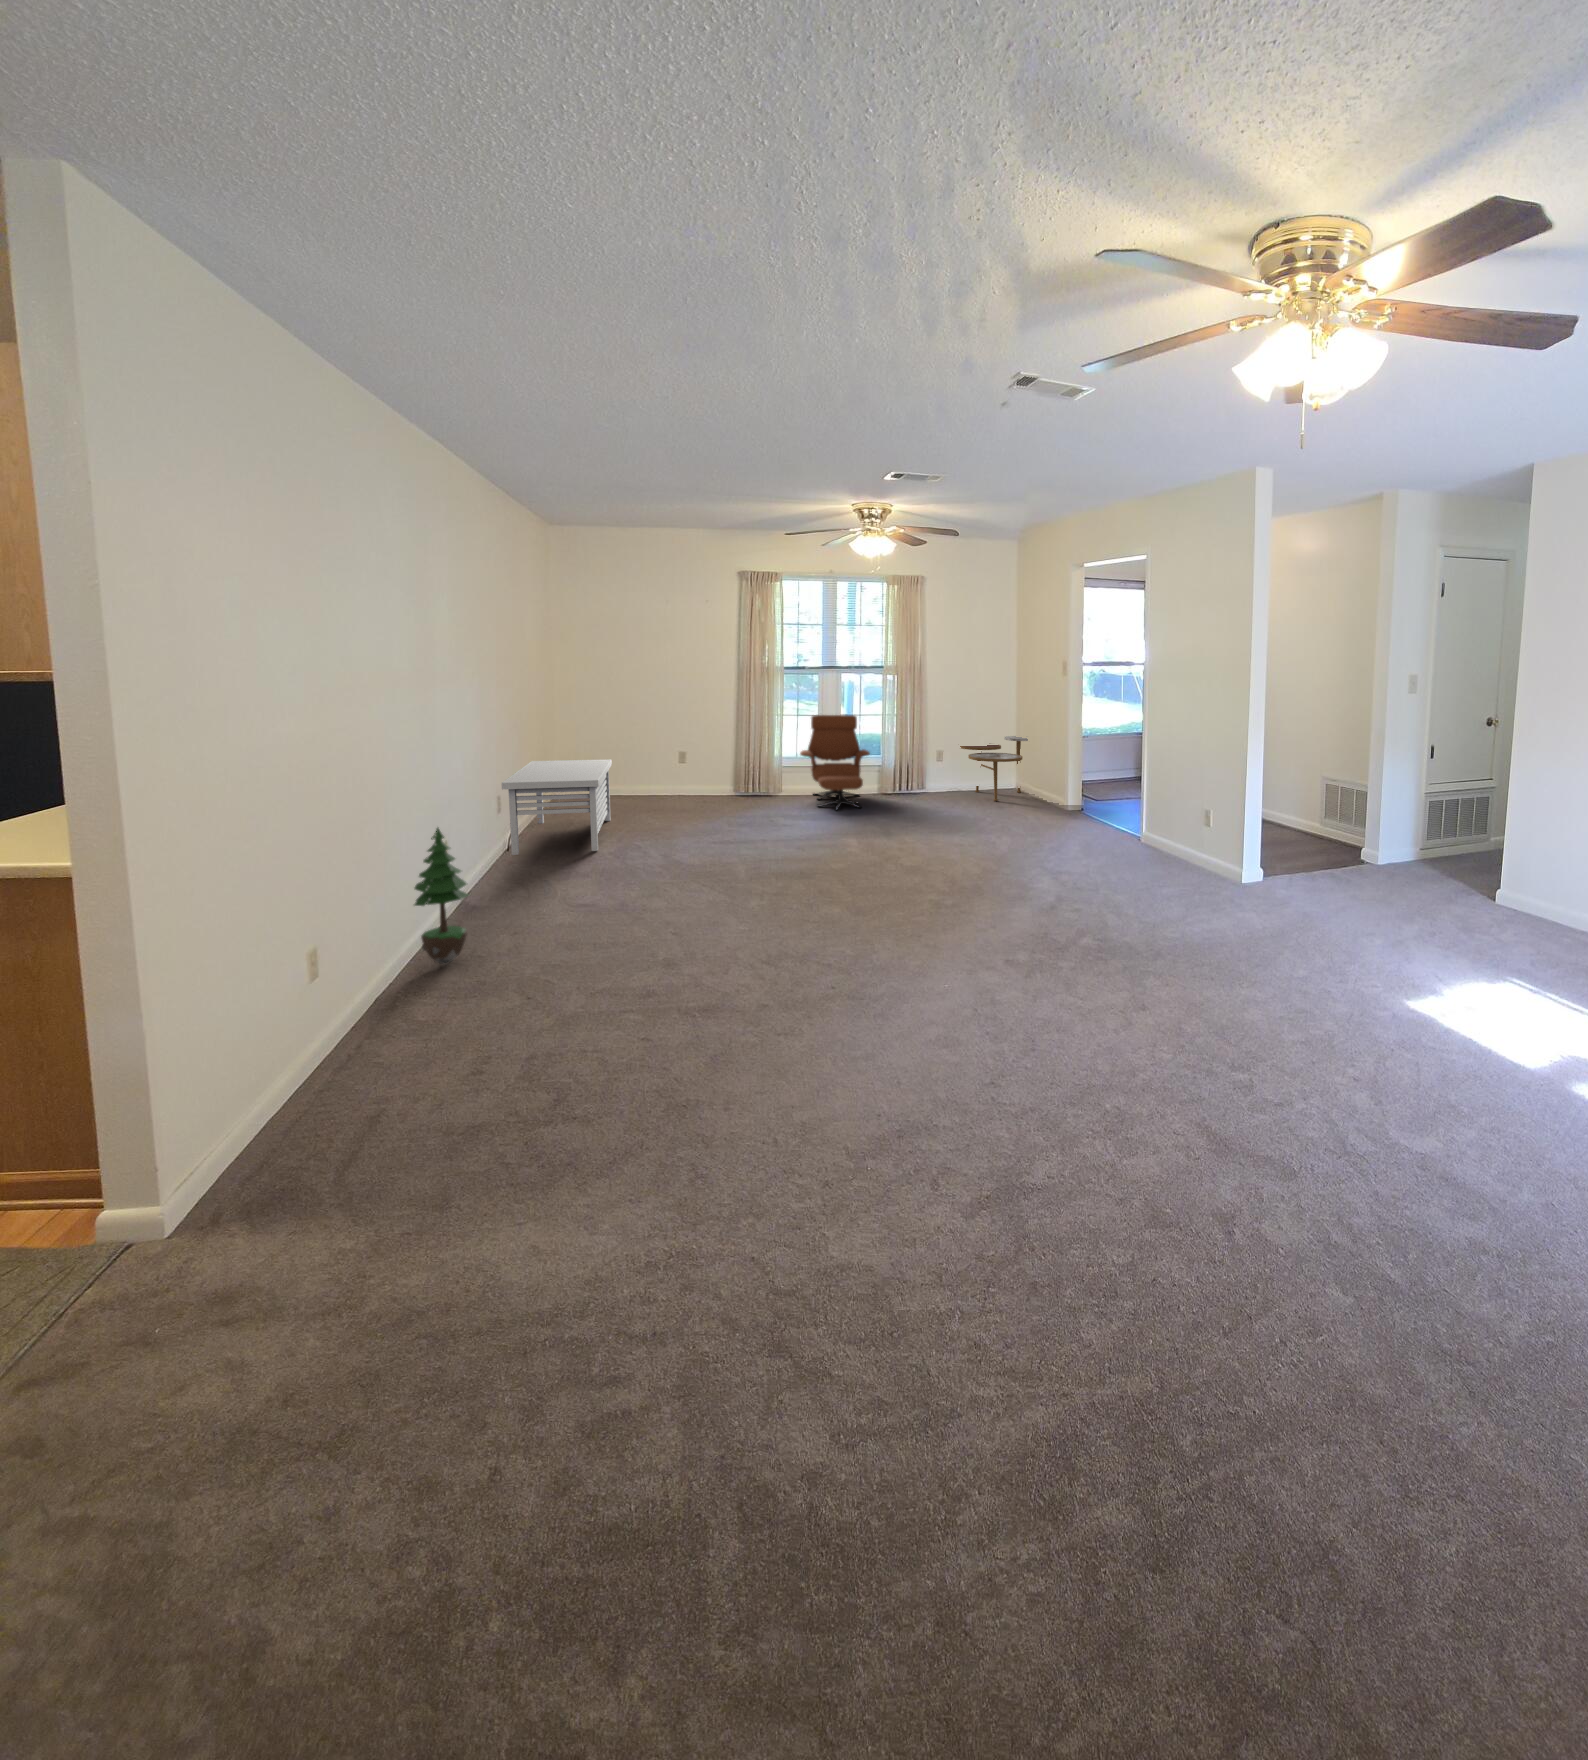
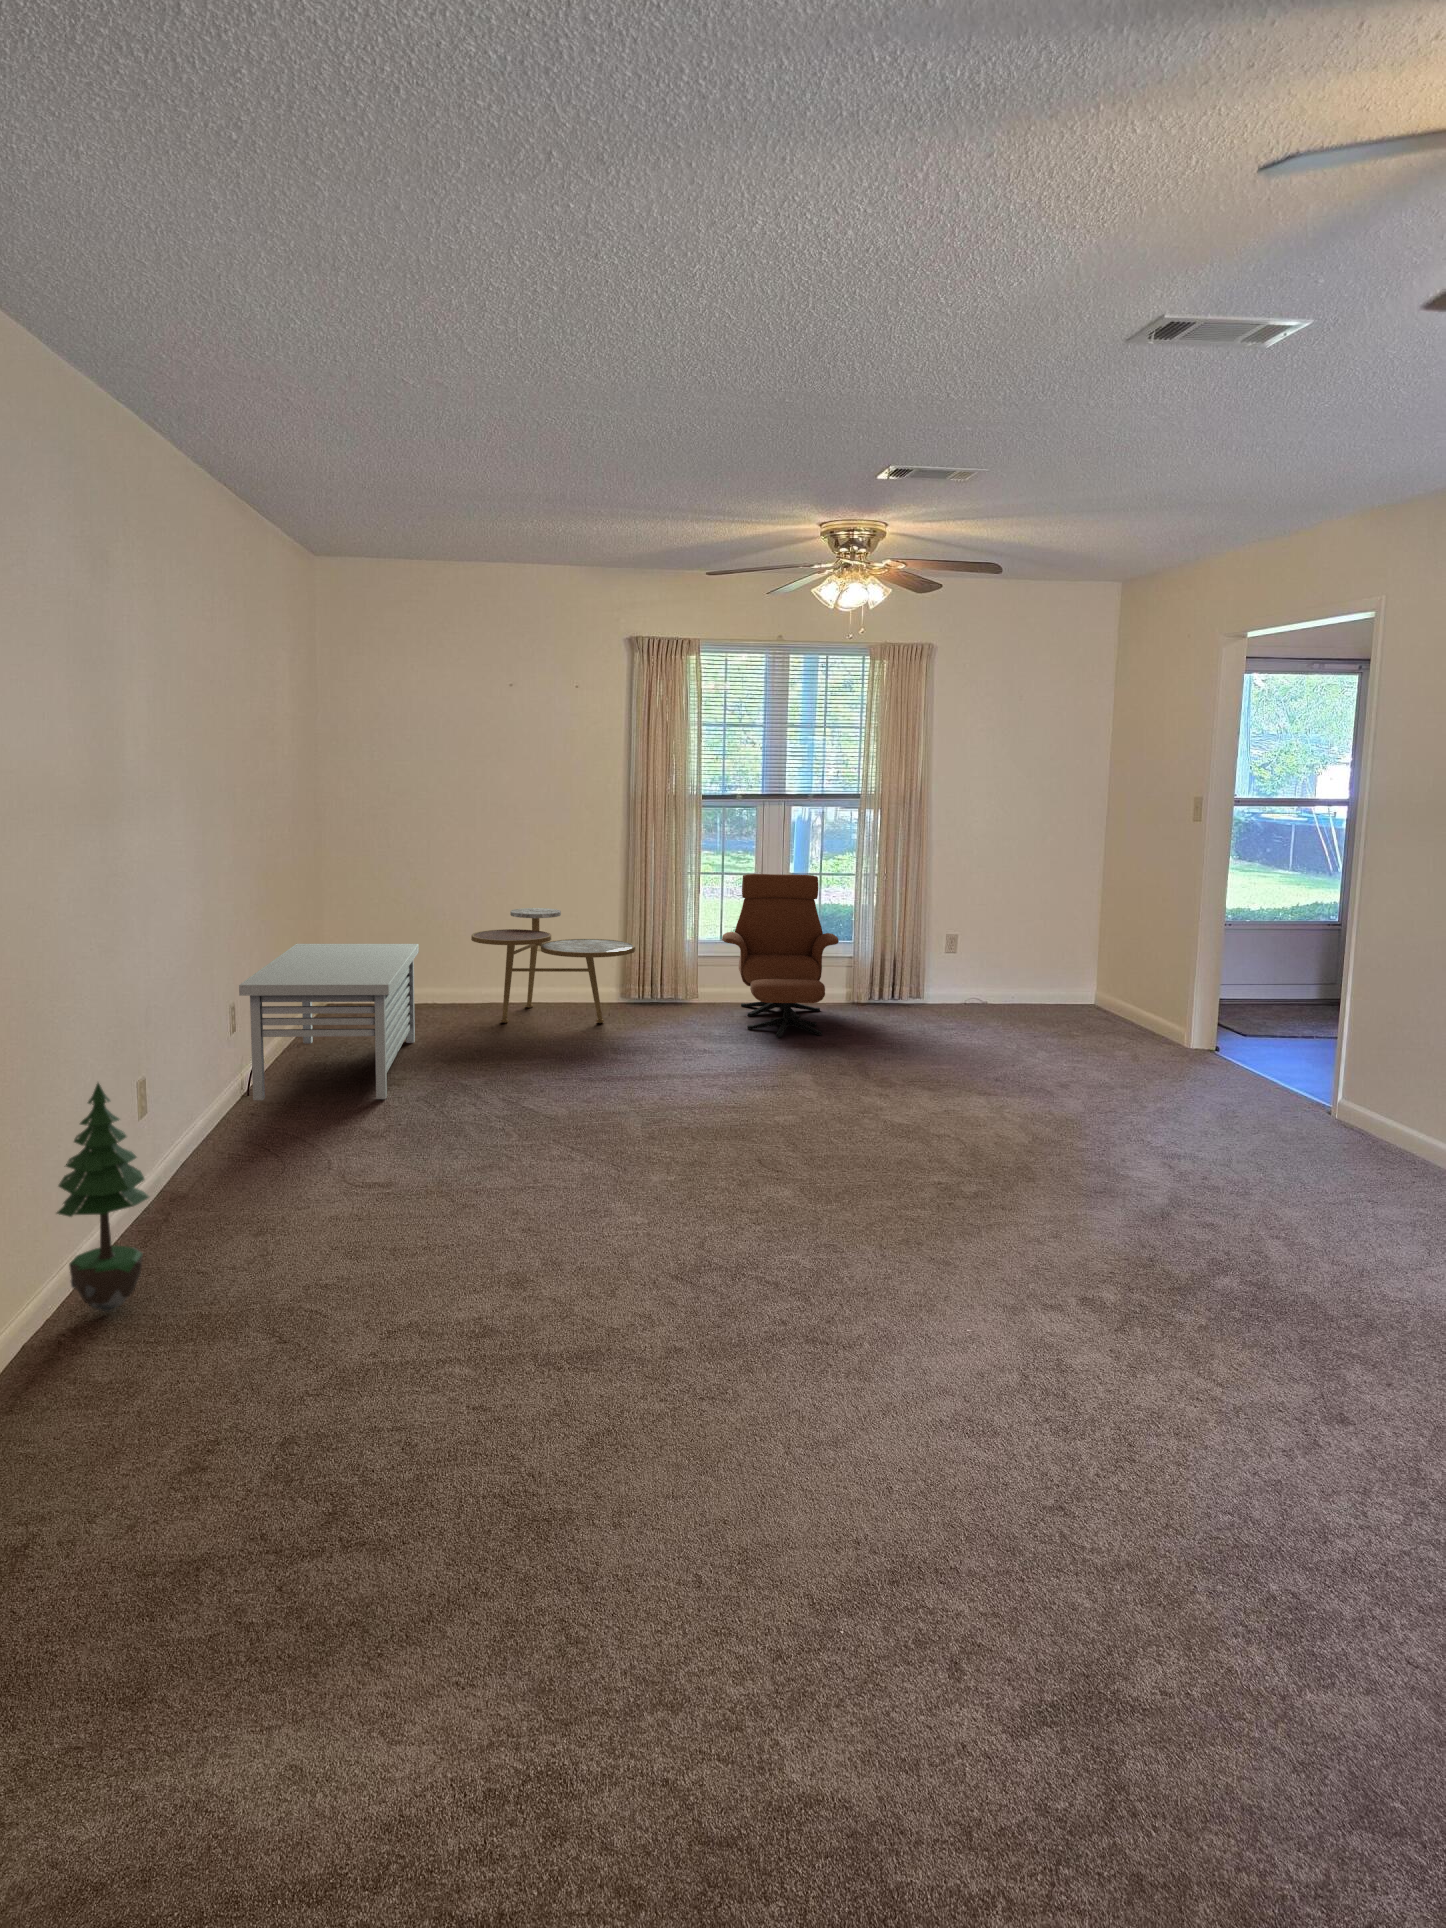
side table: present [960,736,1028,801] -> present [471,908,635,1023]

